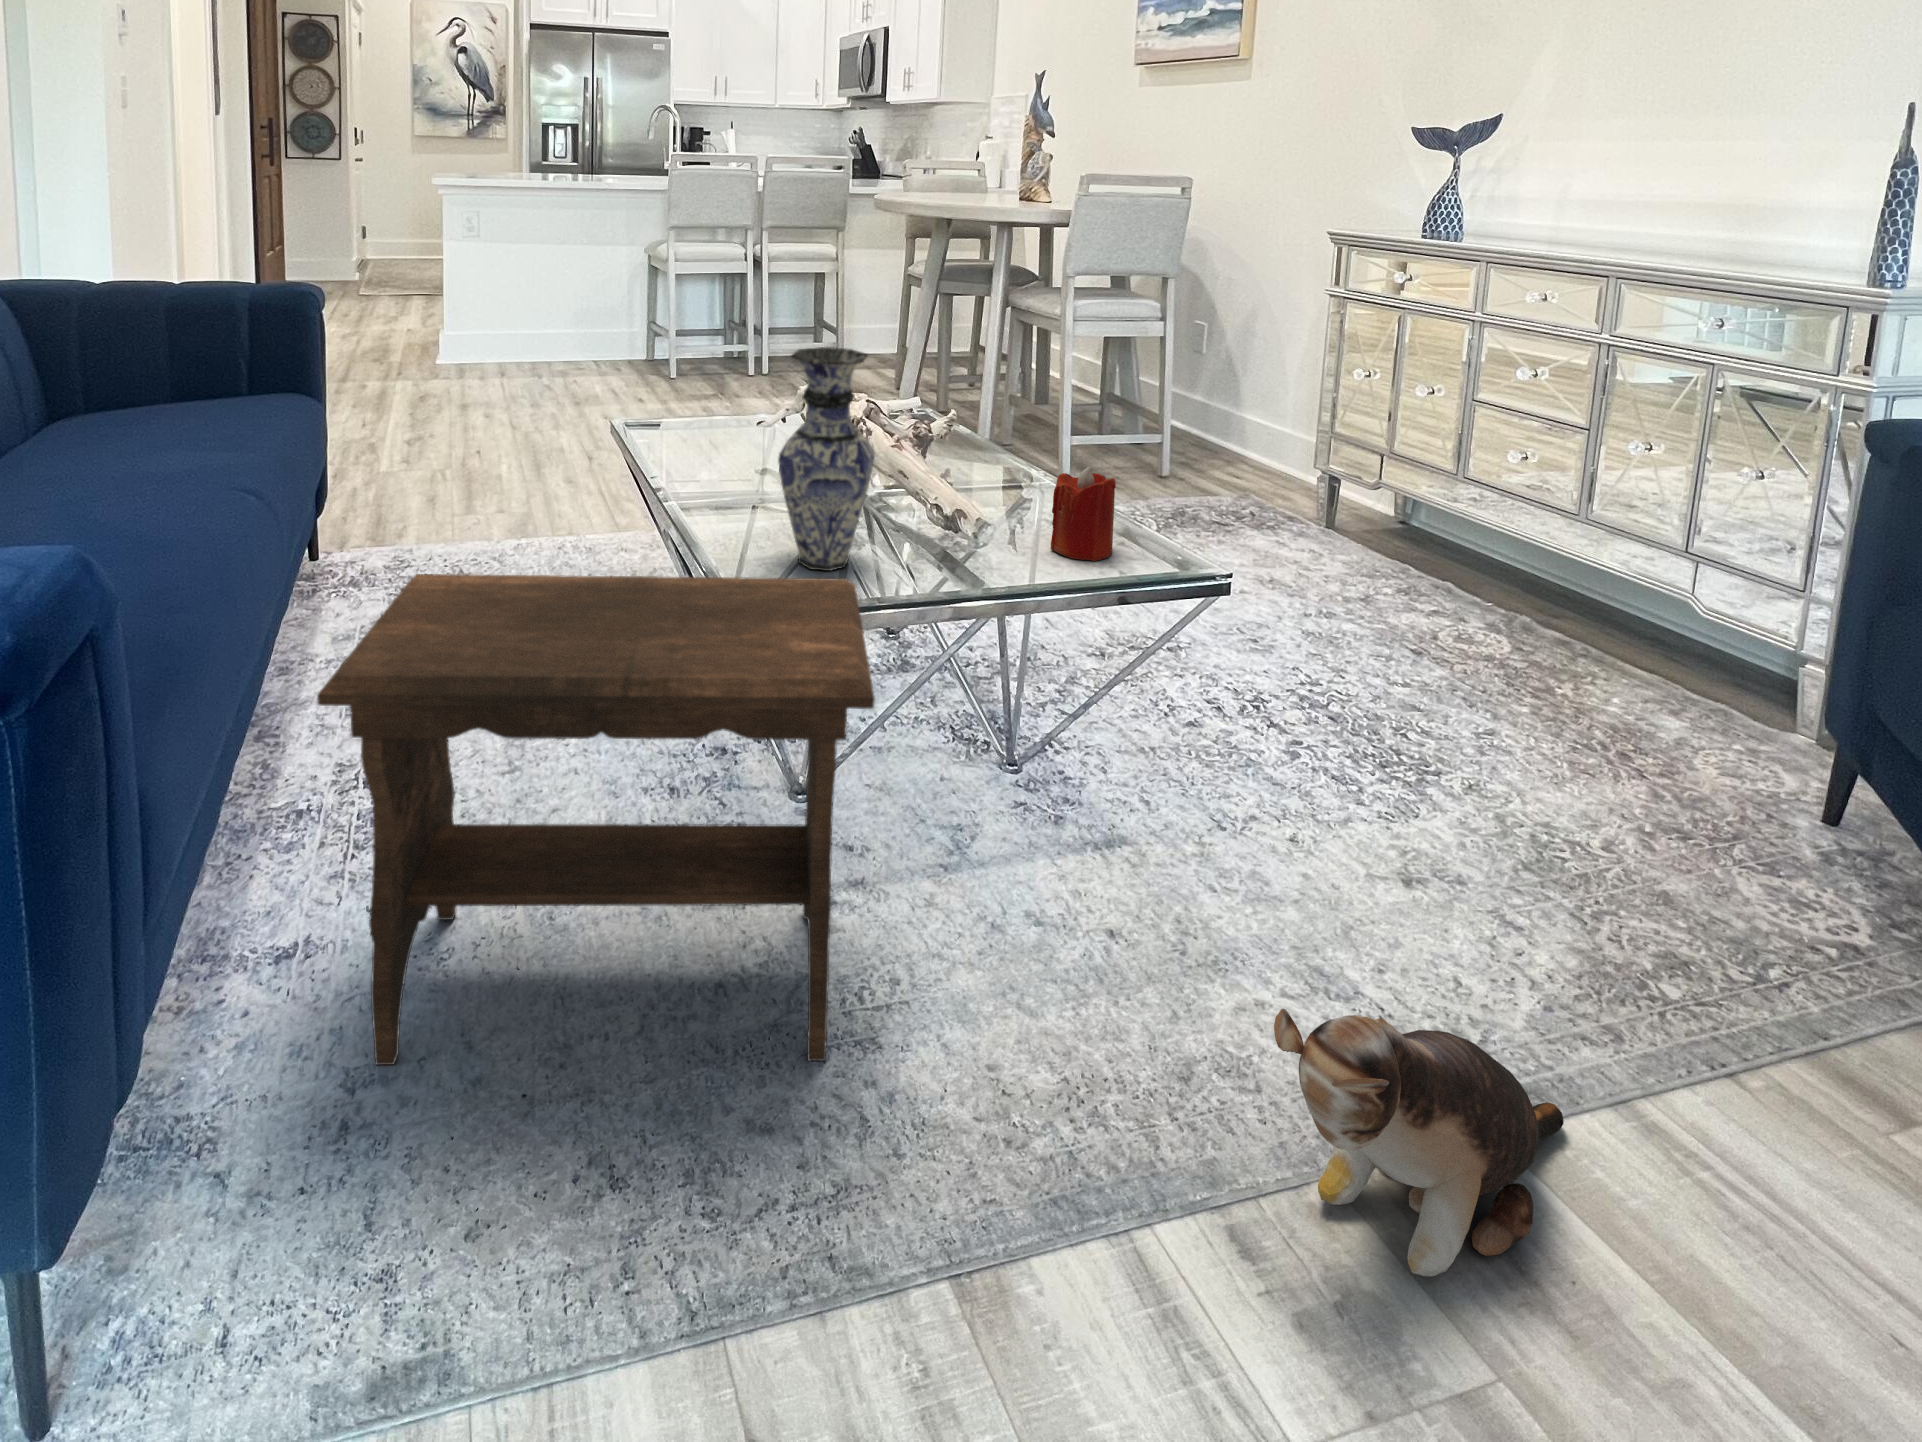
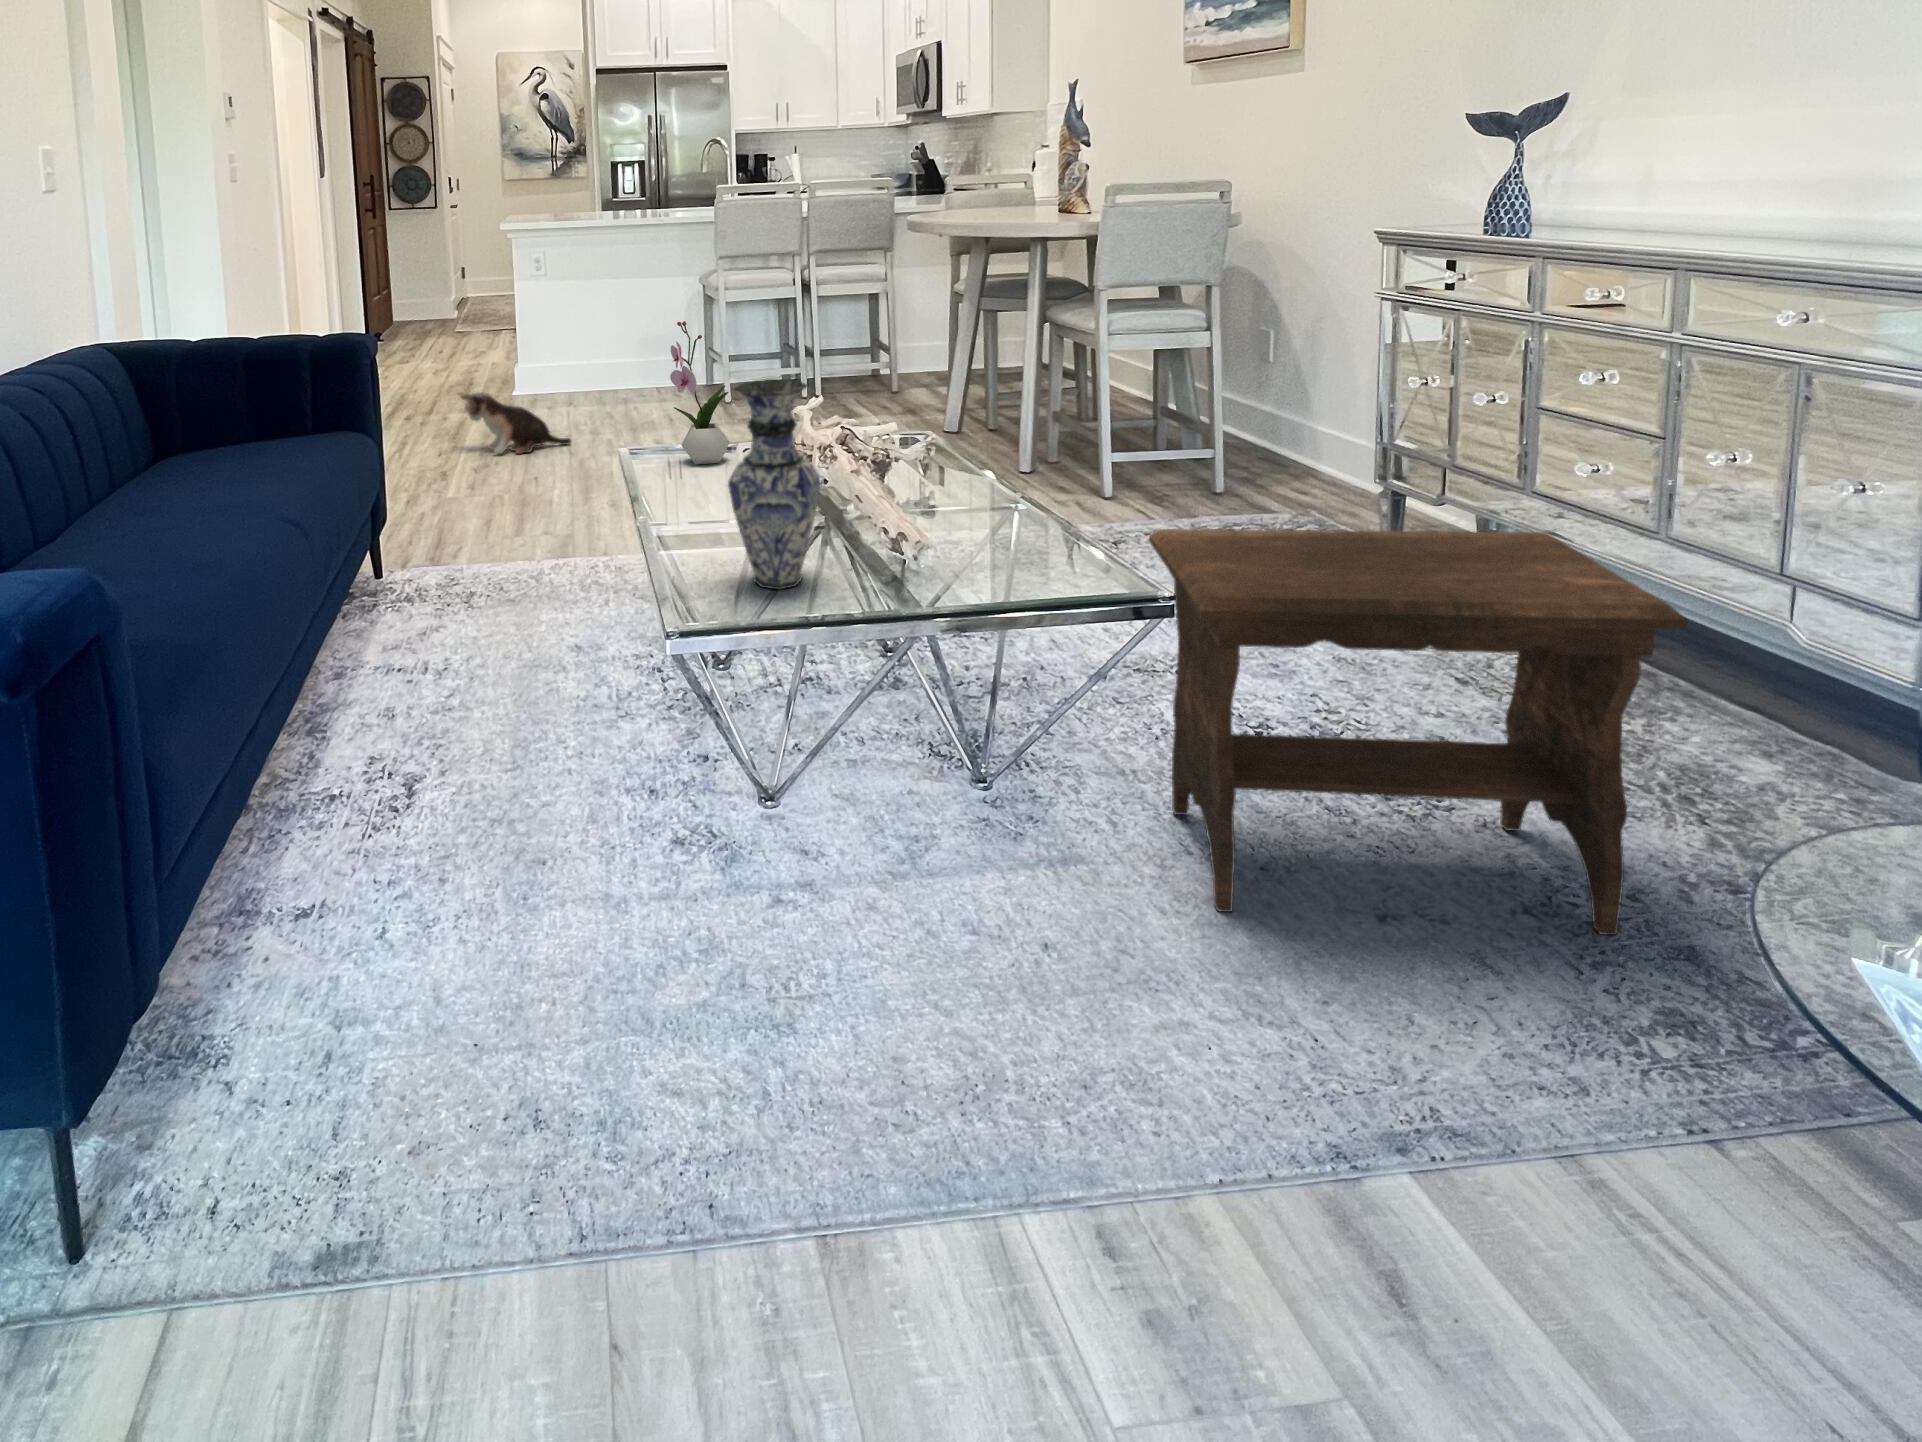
flower arrangement: none [670,287,734,439] -> present [670,321,730,464]
candle: present [1051,467,1116,561] -> none [1004,487,1068,581]
footstool: present [317,574,875,1065] -> present [1149,529,1688,935]
plush toy: present [1274,1009,1564,1276] -> present [460,392,571,454]

